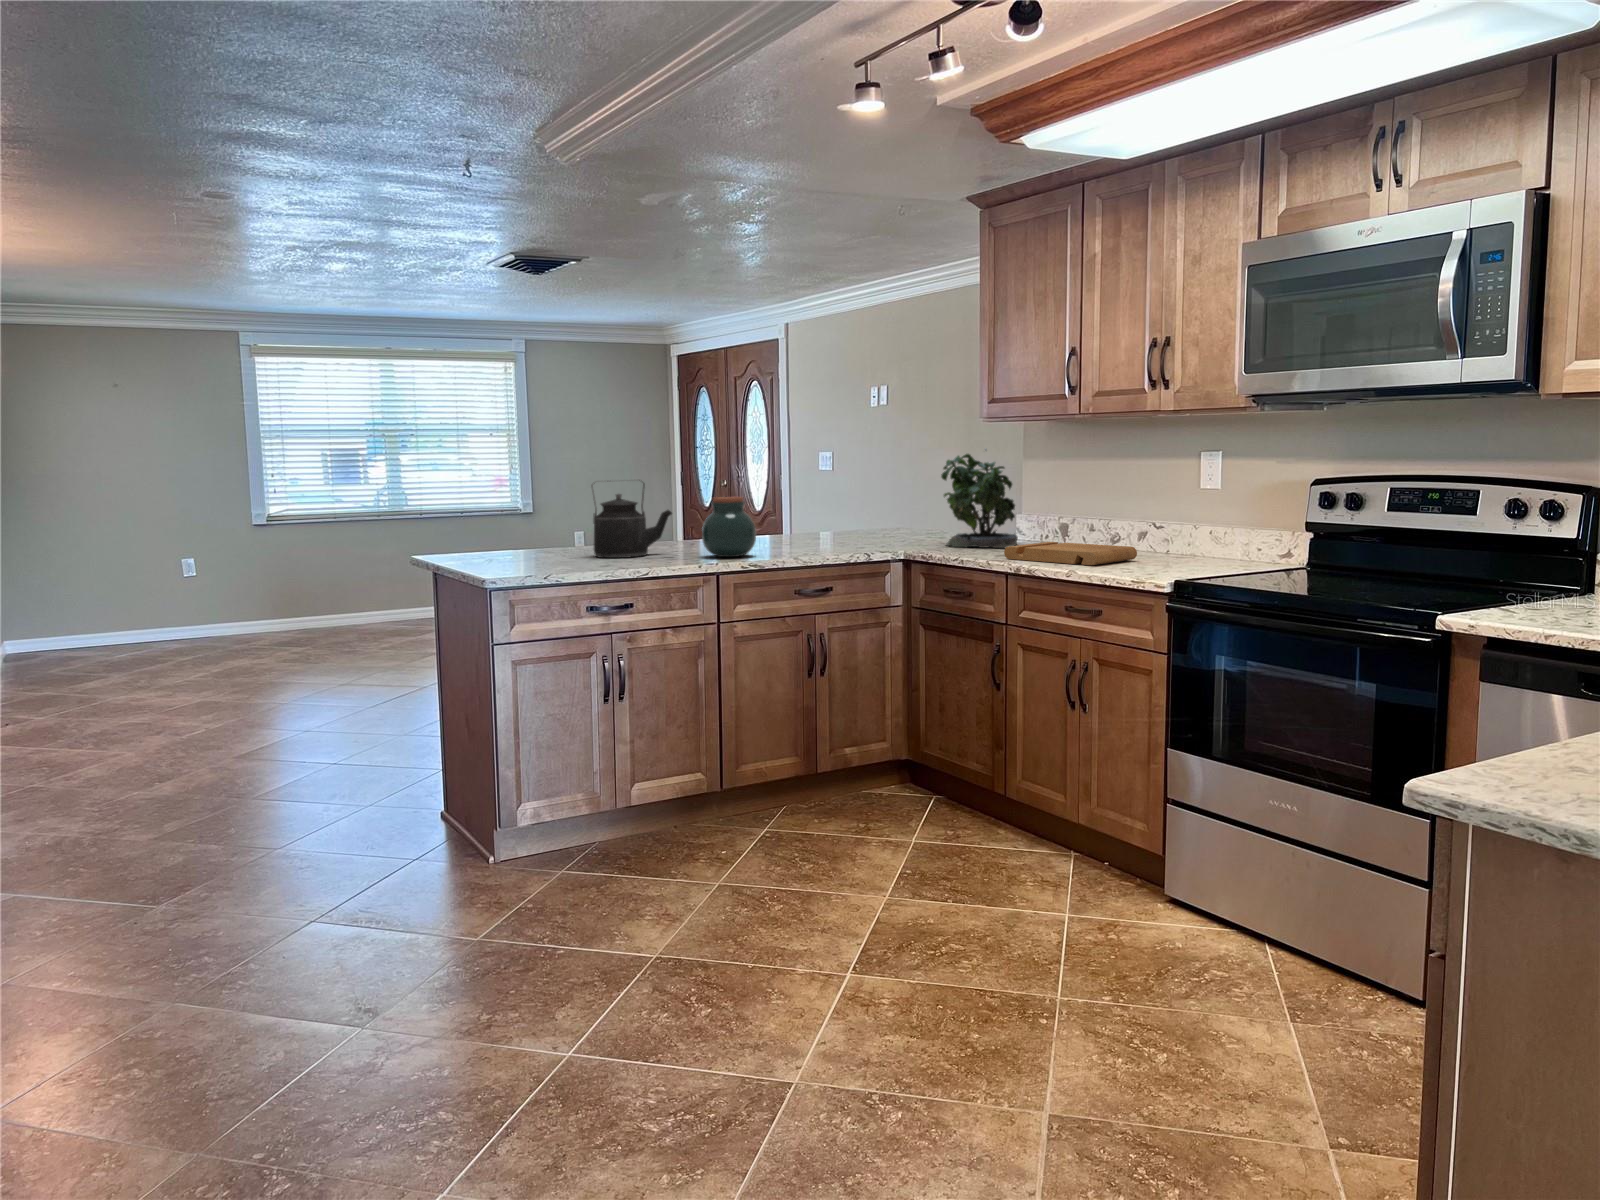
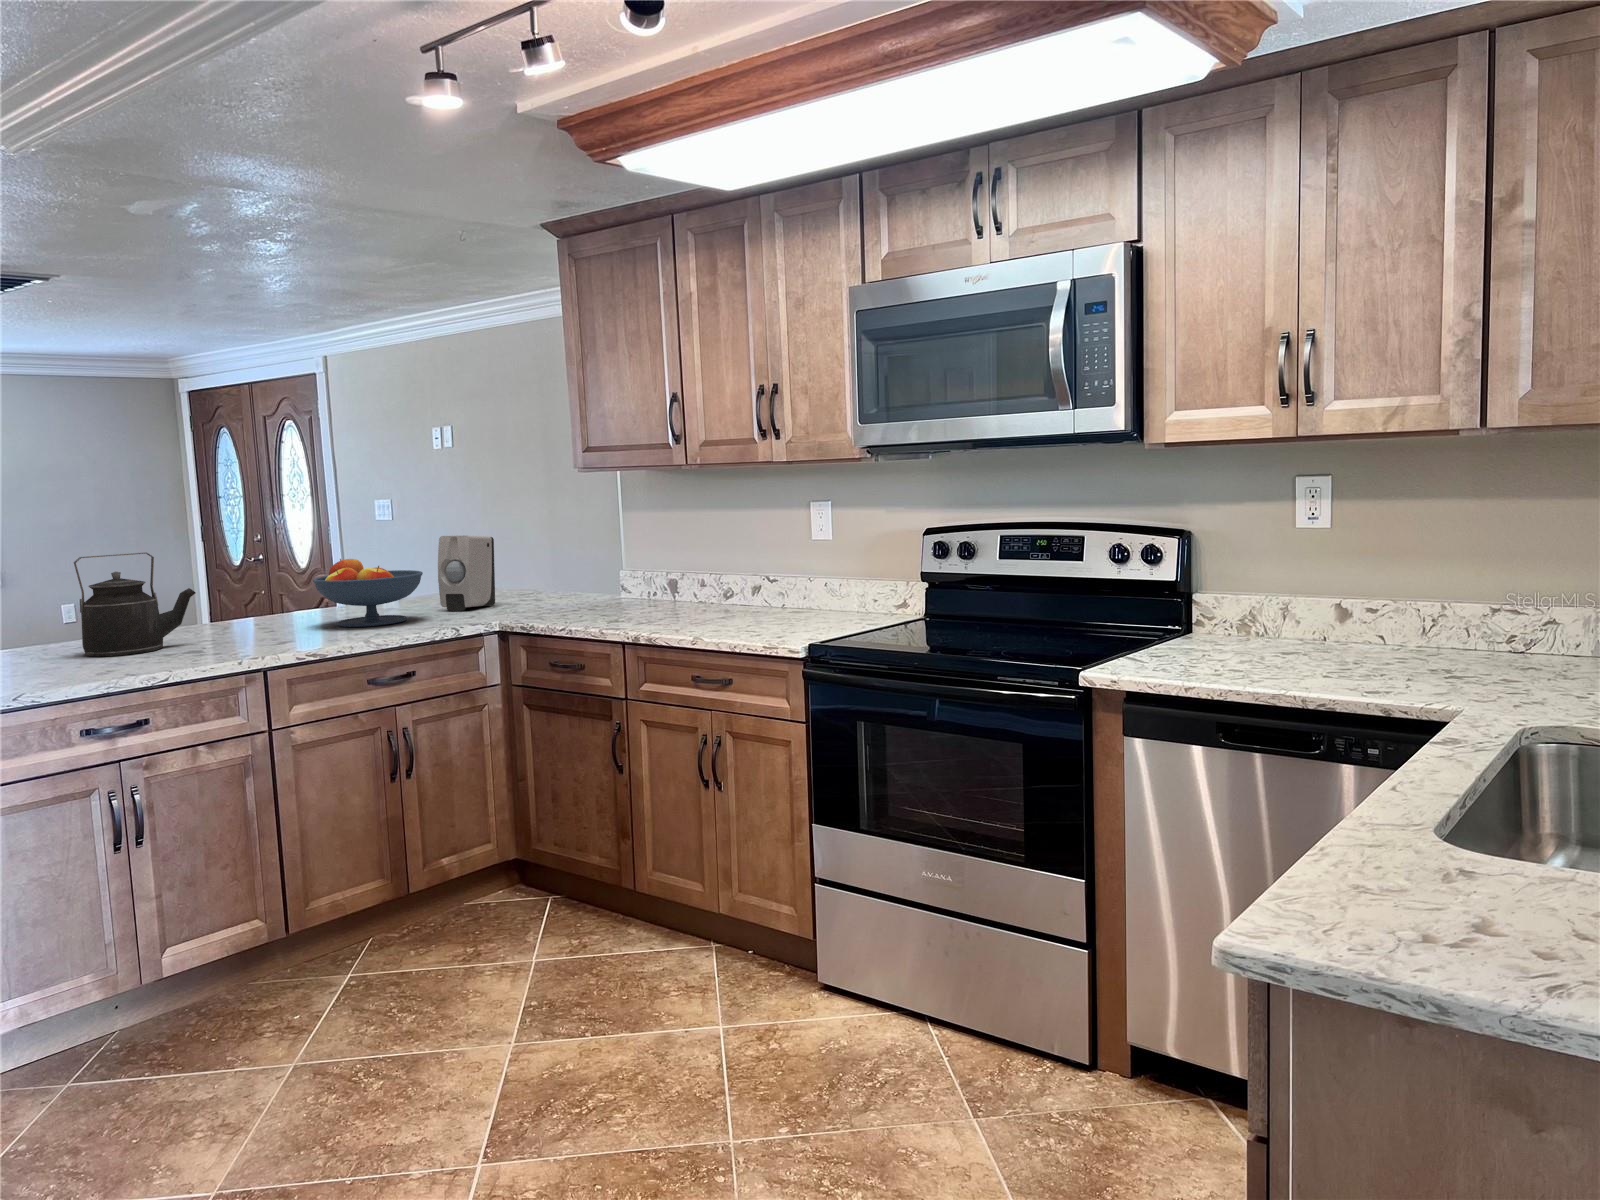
potted plant: present [941,454,1018,548] -> none [534,501,629,612]
soap dispenser: none [858,477,907,543] -> present [438,535,495,611]
fruit bowl: none [758,492,845,549] -> present [313,559,423,627]
jar: present [702,497,756,557] -> none [239,569,313,645]
cutting board: present [1004,542,1137,565] -> none [617,602,759,629]

